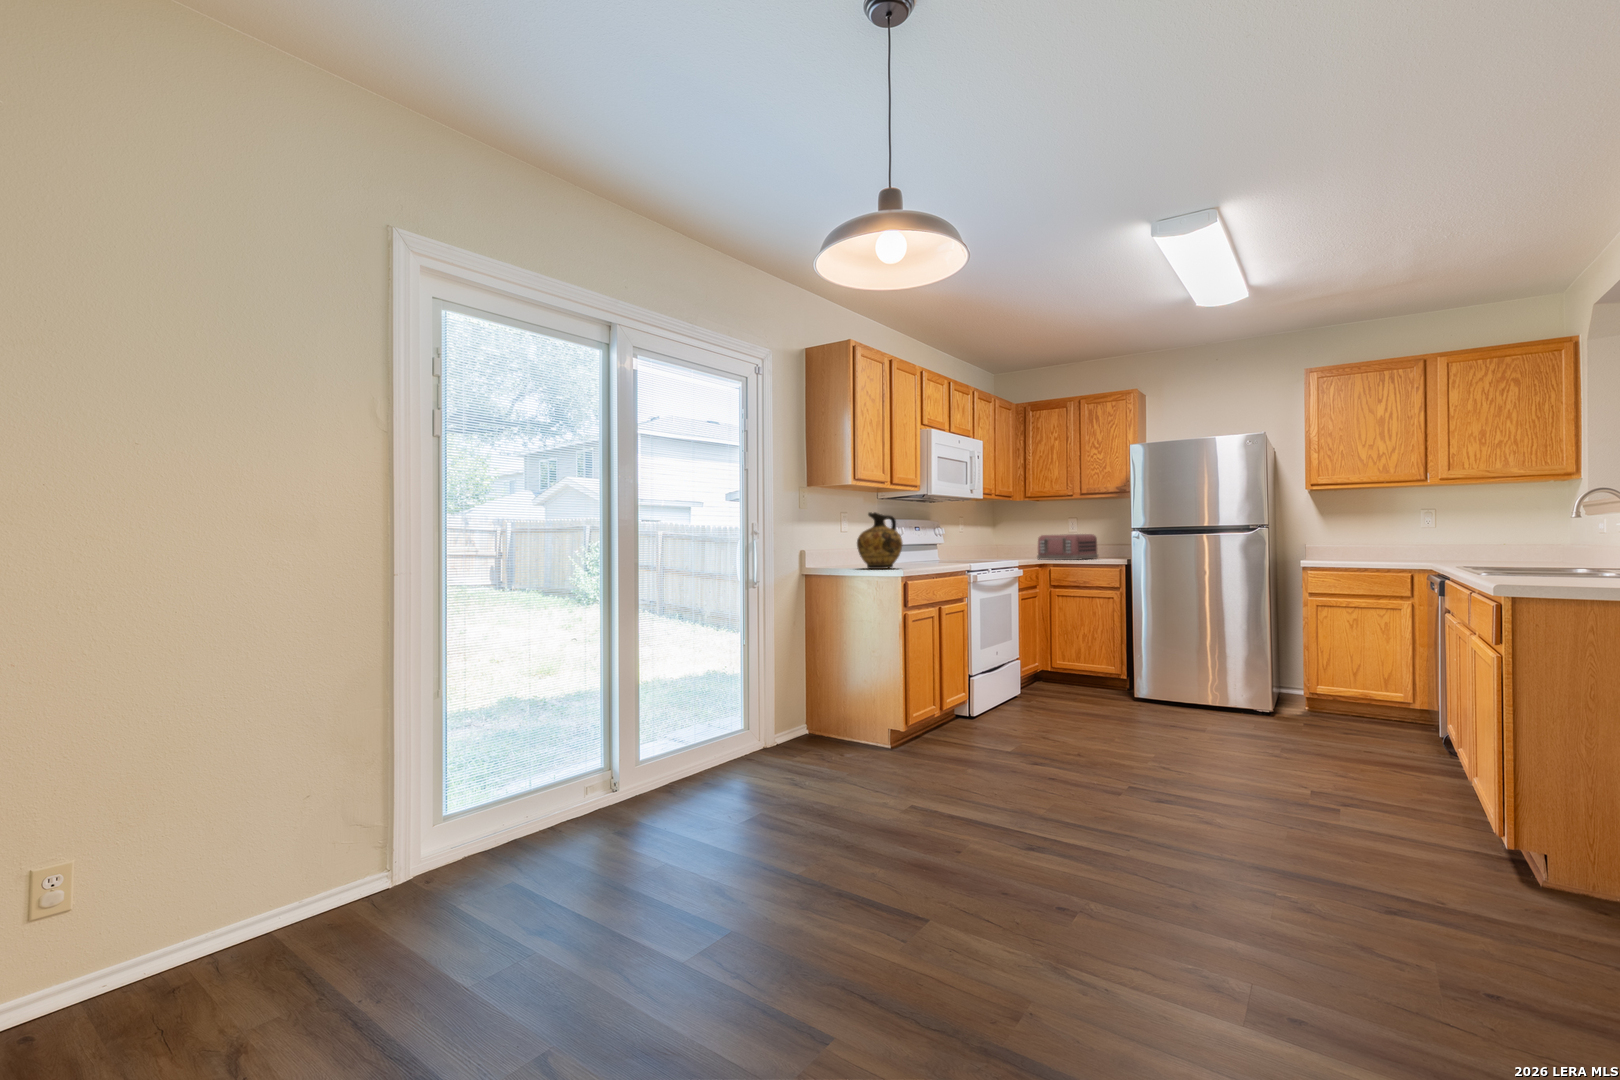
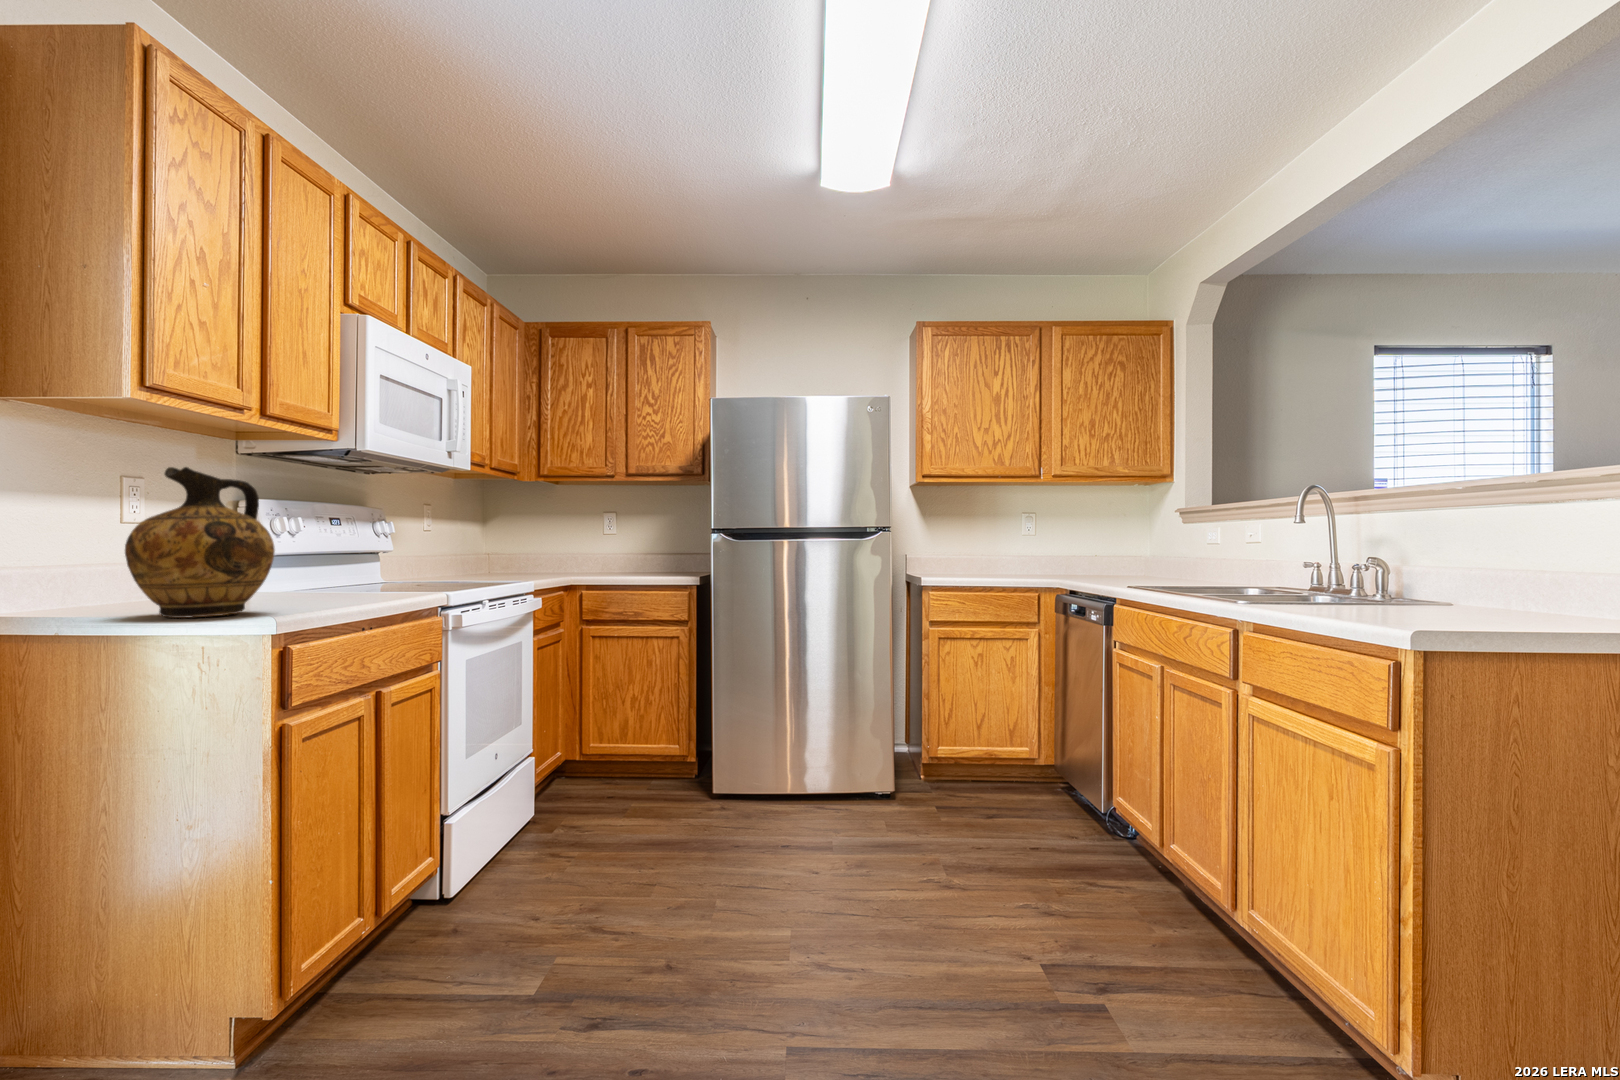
toaster: present [1037,534,1098,560] -> none [561,537,653,578]

